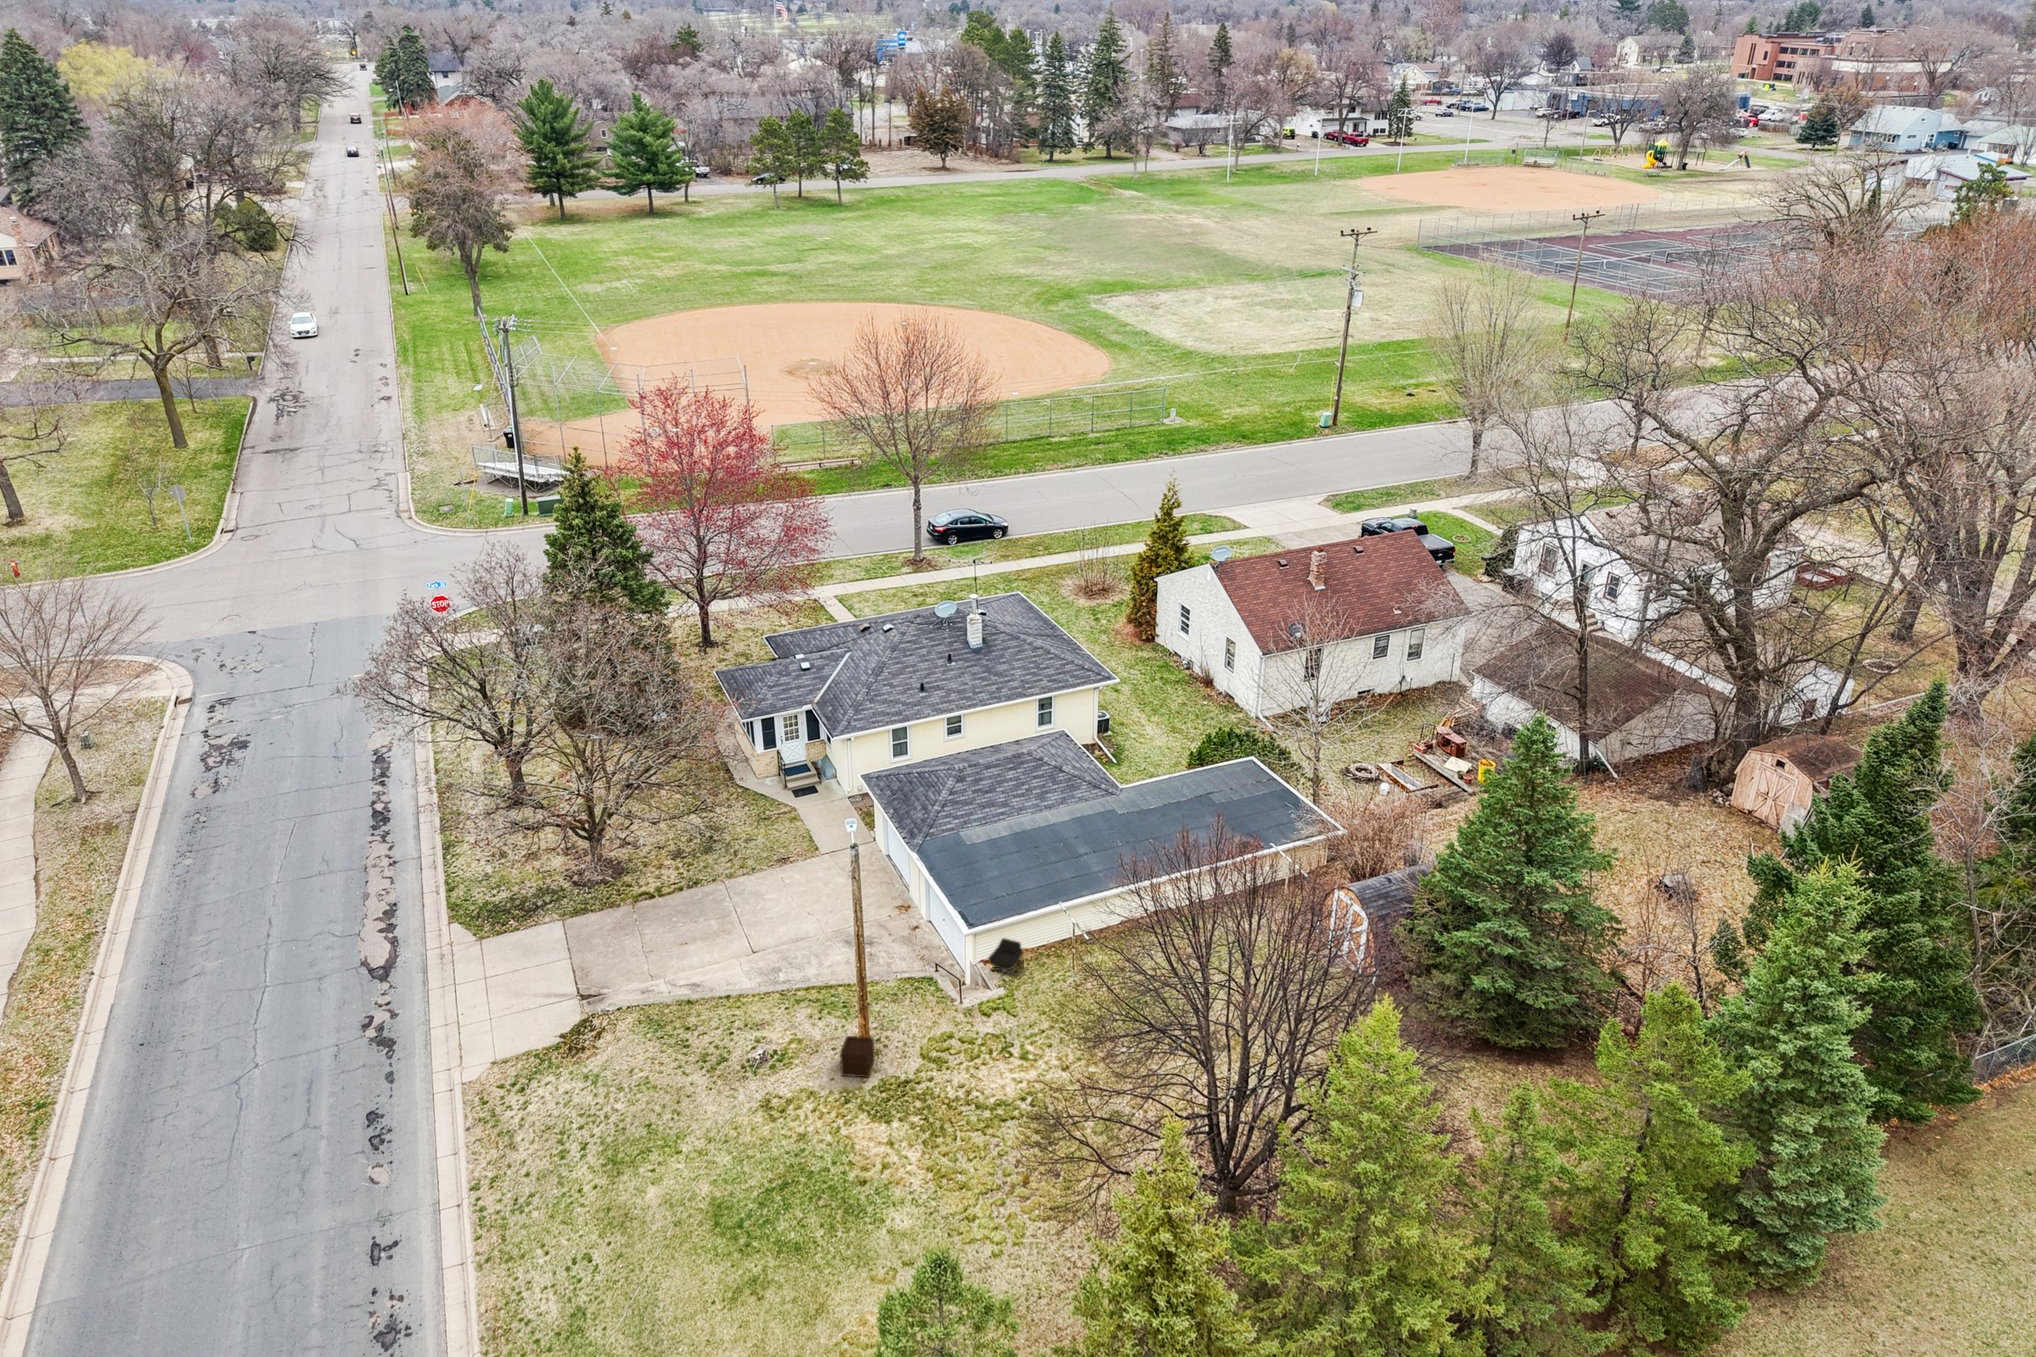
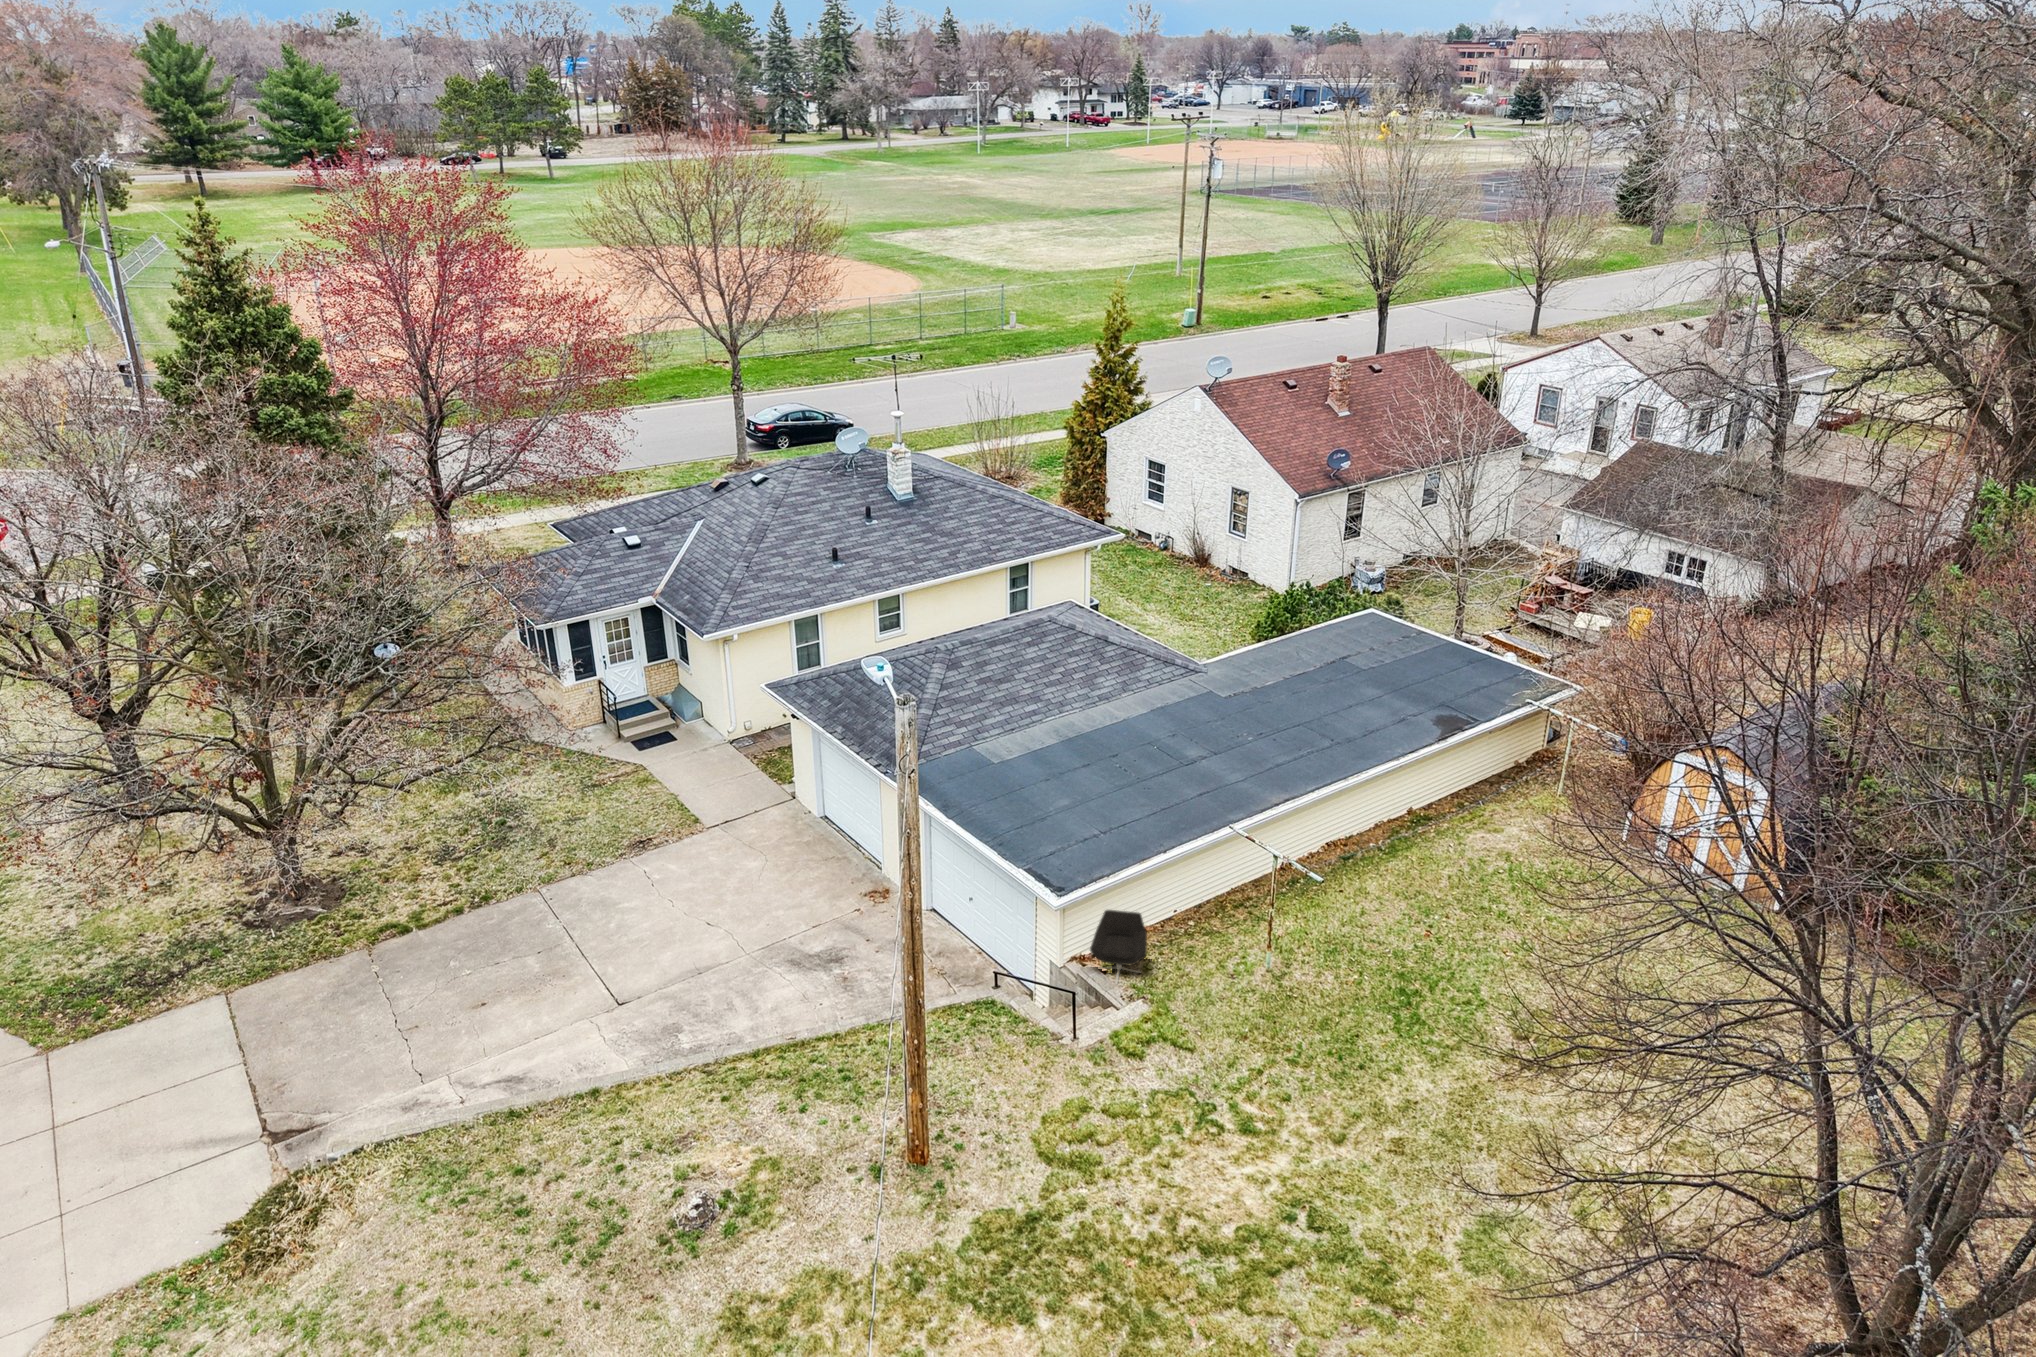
wooden crate: present [840,1036,875,1077] -> none [886,1132,951,1226]

